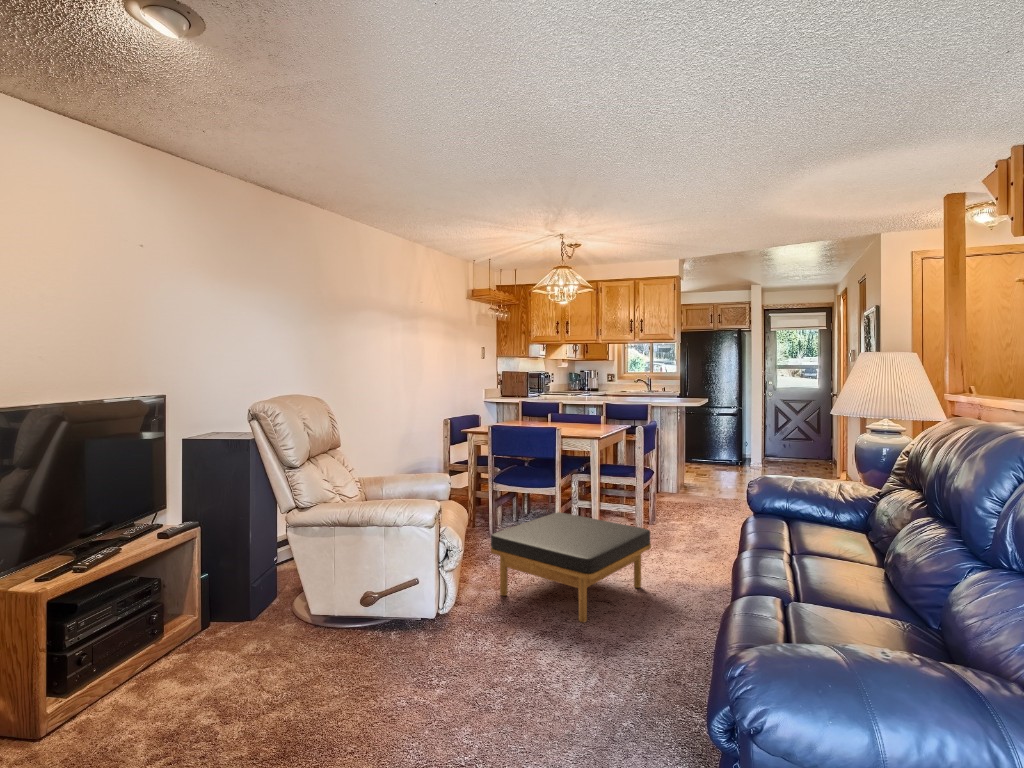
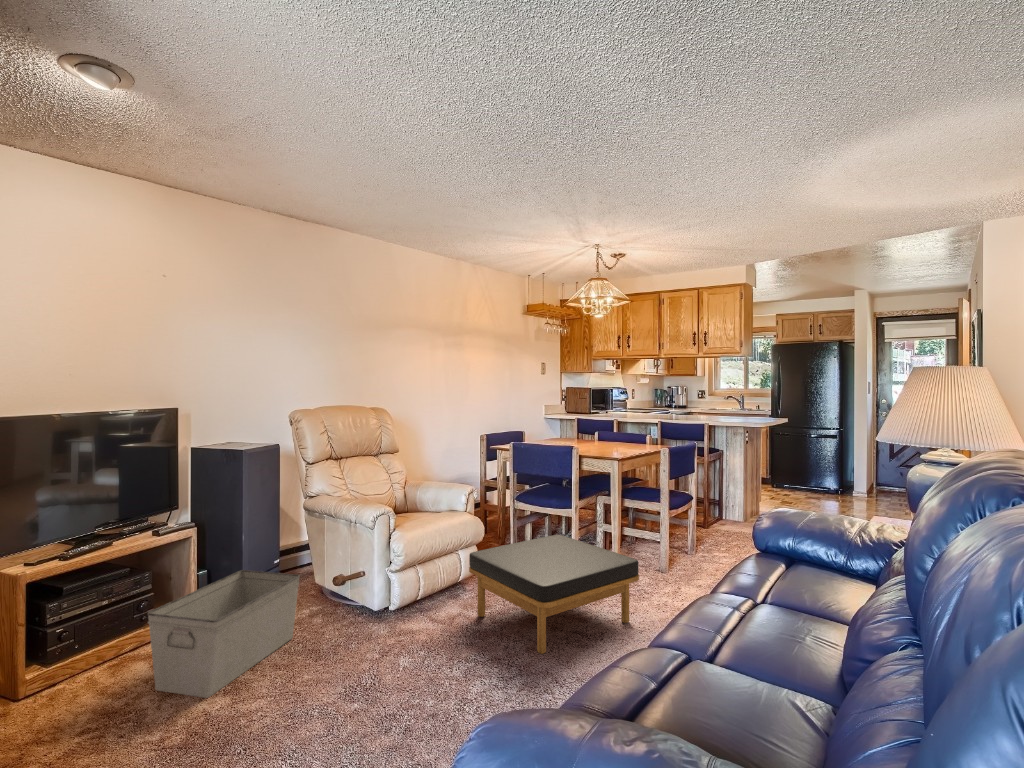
storage bin: none [195,569,333,705] -> present [148,570,300,698]

